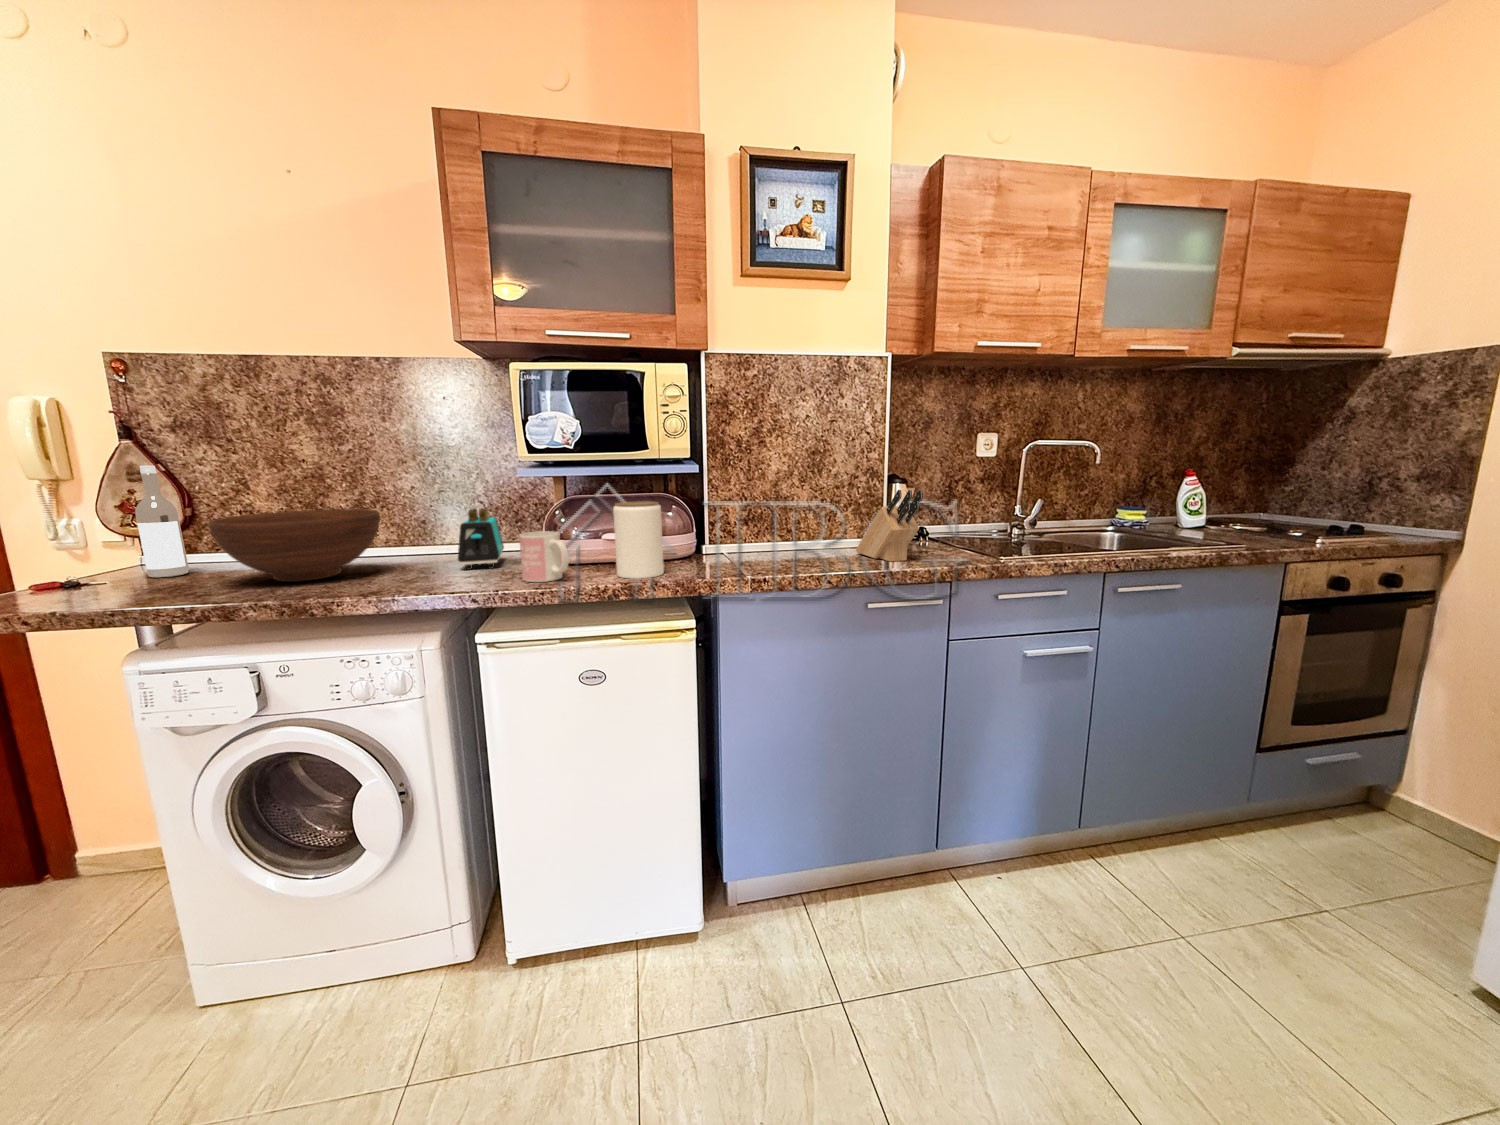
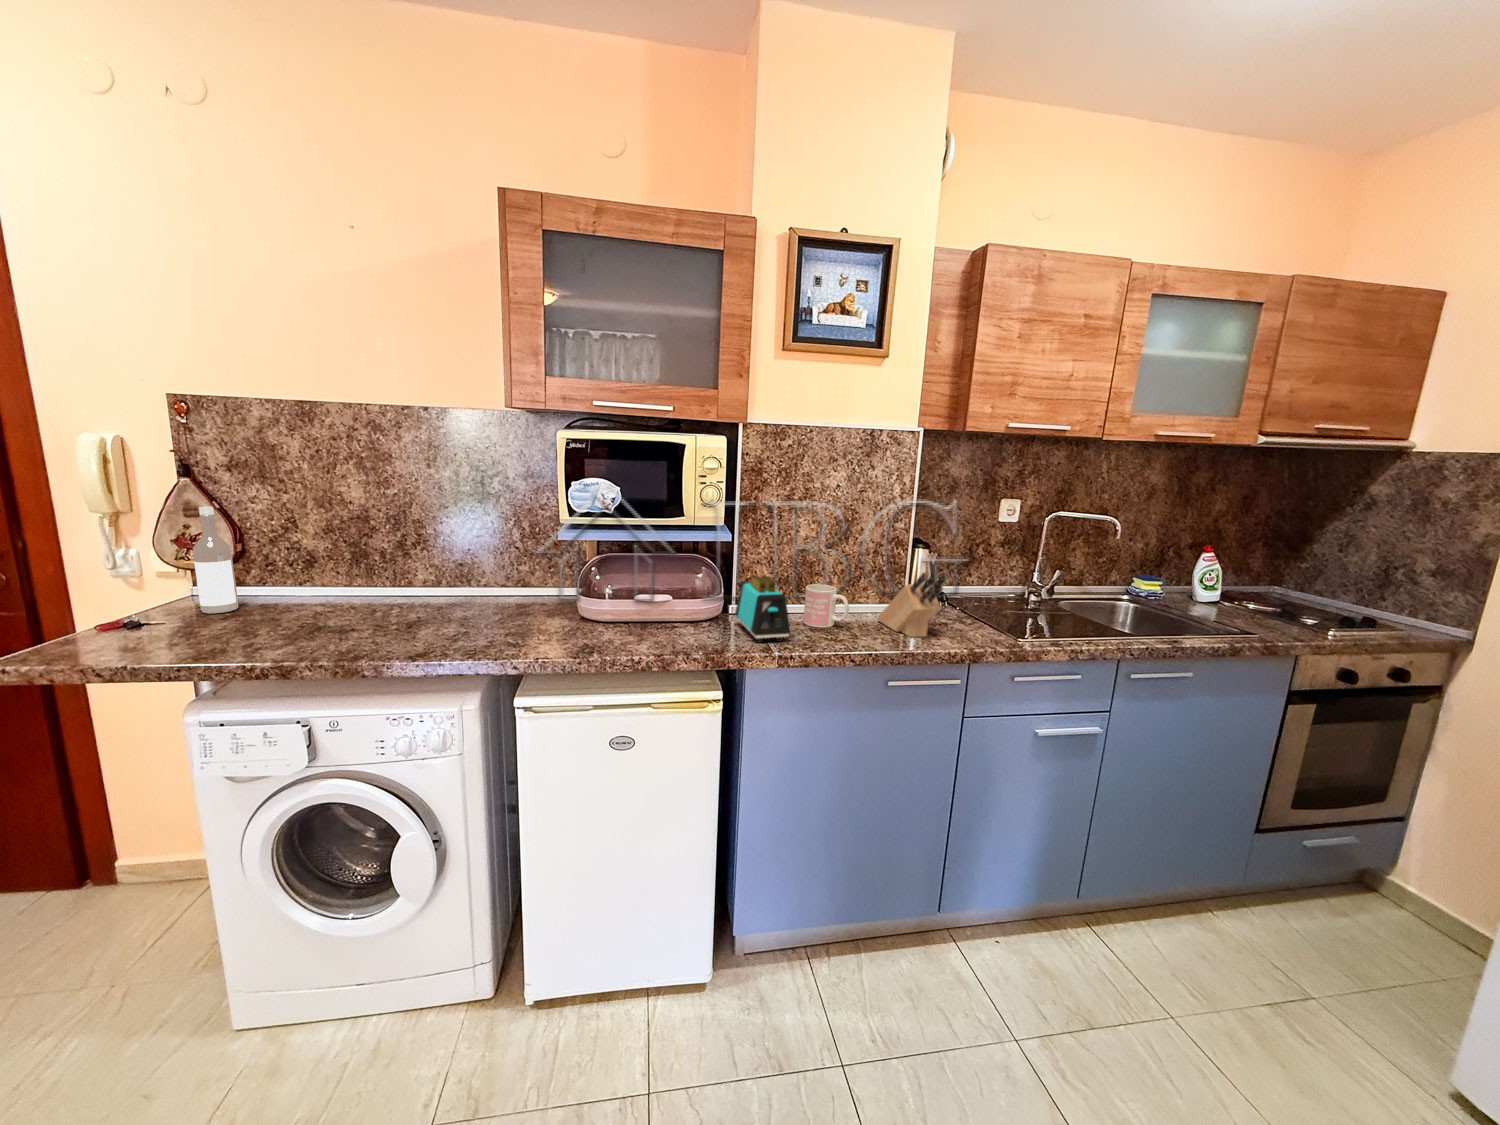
jar: present [613,501,664,579] -> none [649,571,695,649]
toaster: present [458,508,504,570] -> present [735,576,790,643]
fruit bowl: present [208,509,380,582] -> none [267,555,424,631]
mug: present [519,531,569,582] -> present [804,584,849,628]

